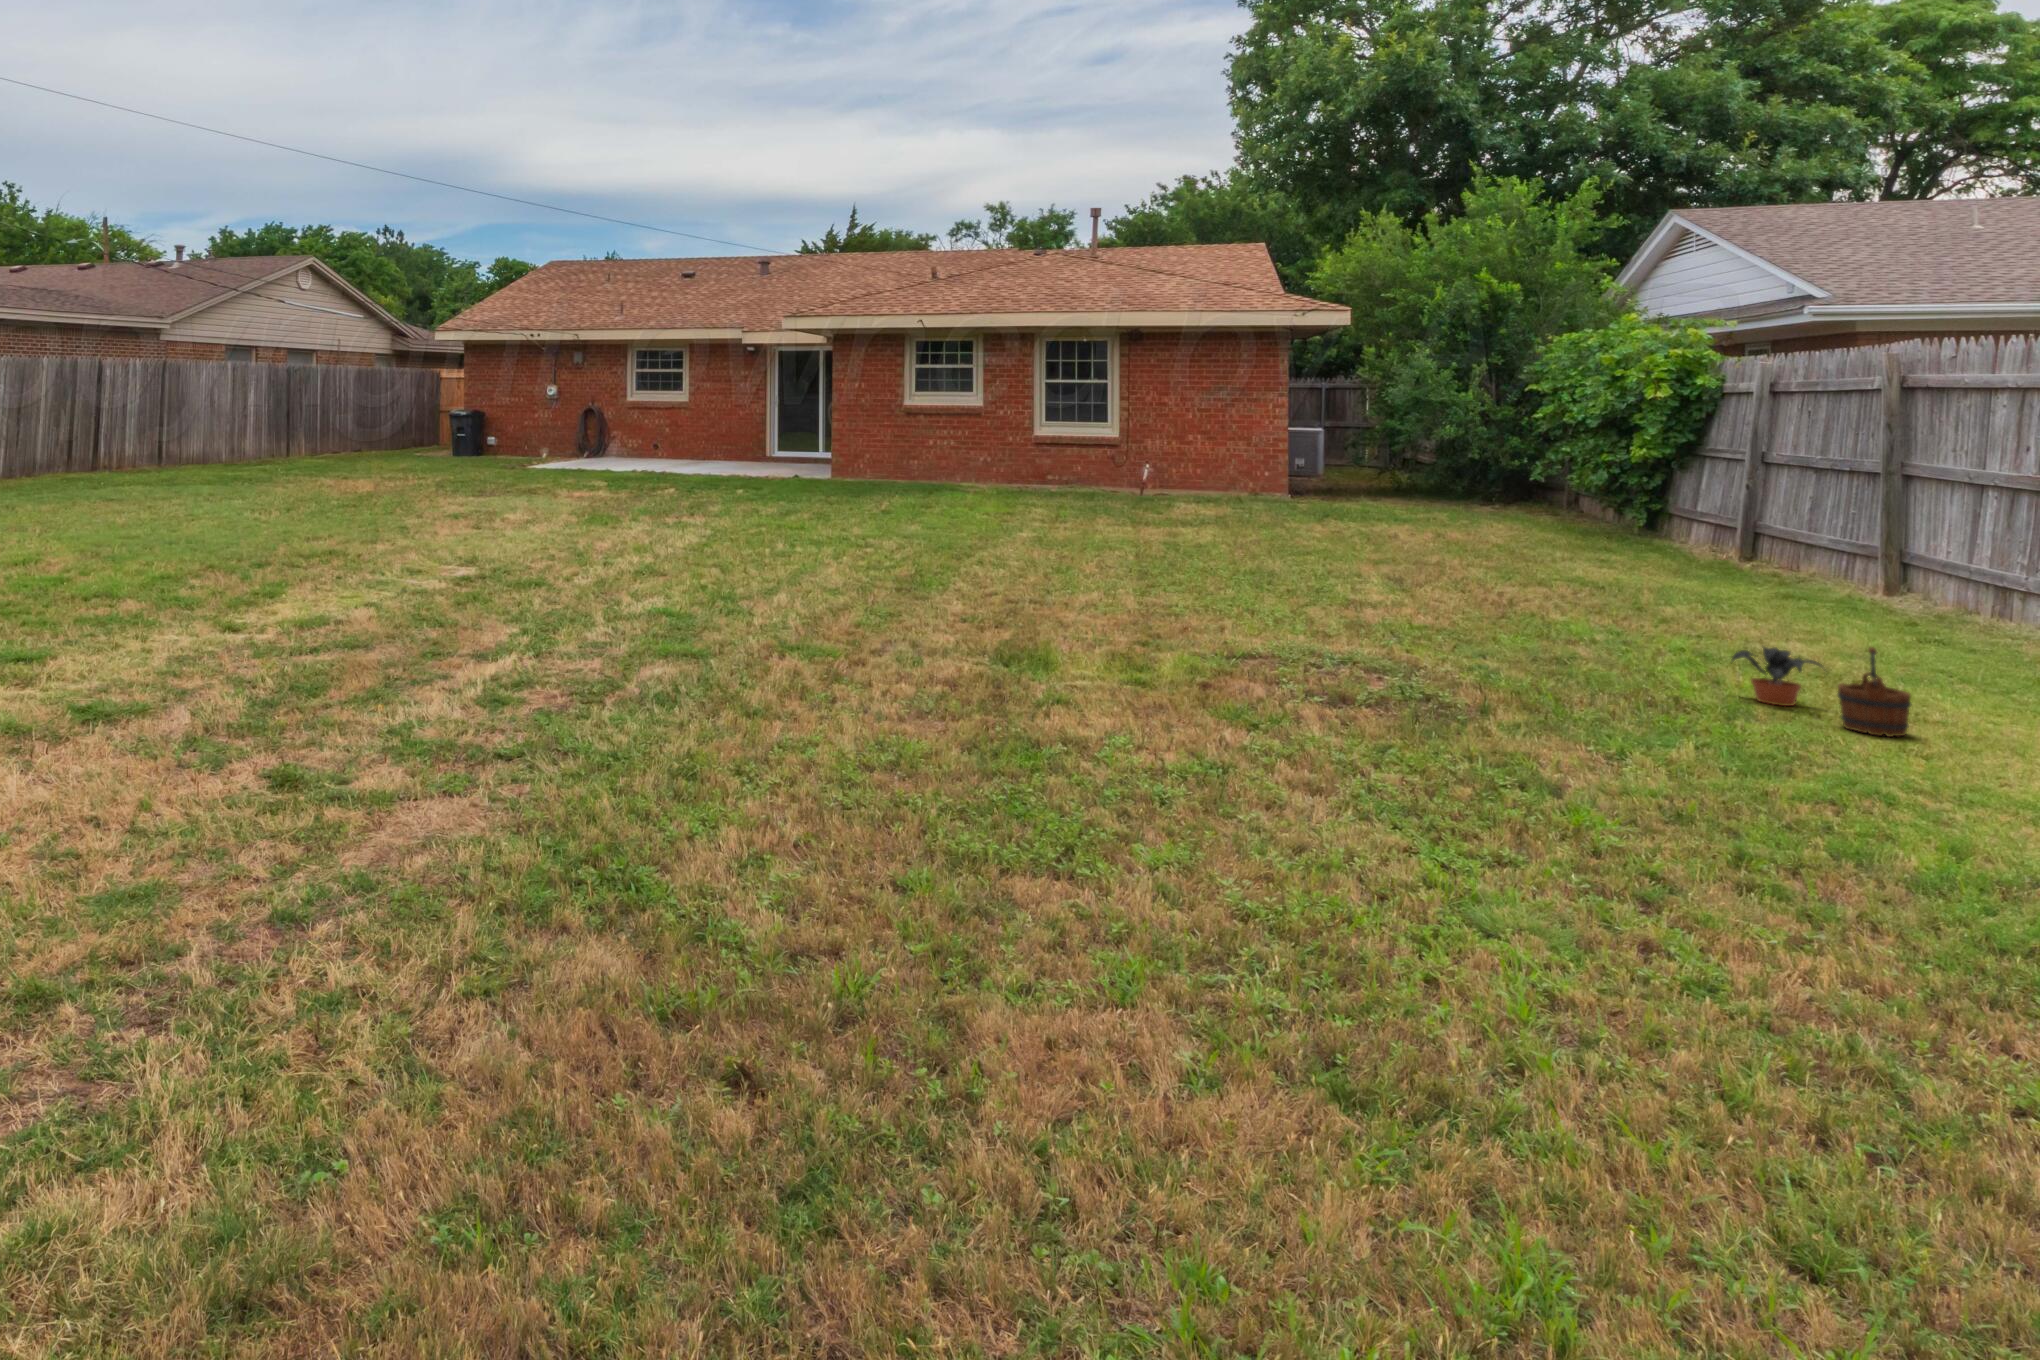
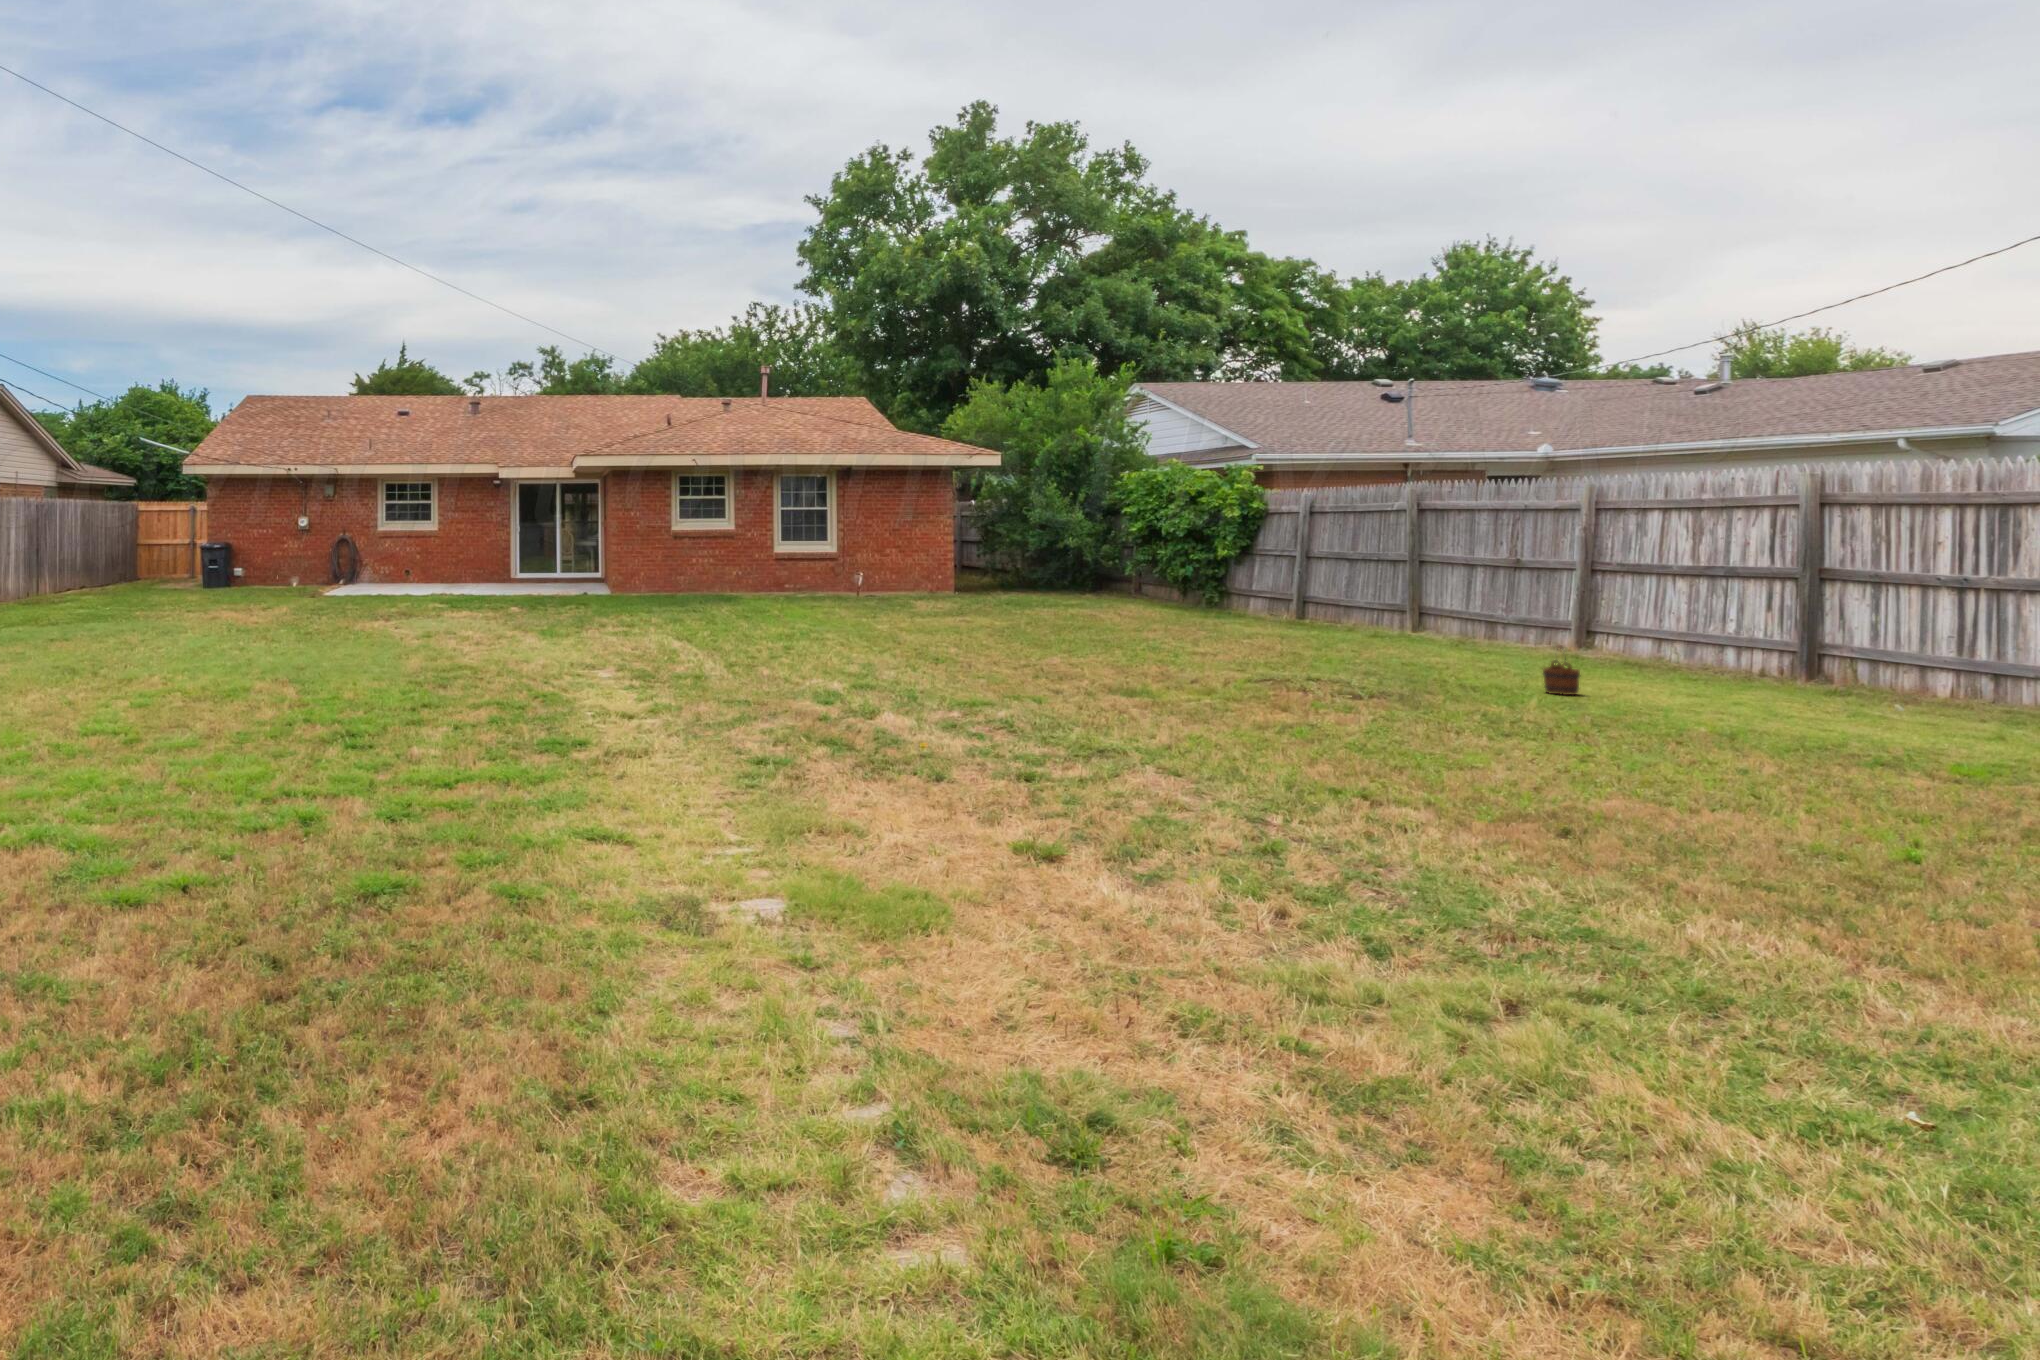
potted plant: present [1732,647,1822,706] -> none [1469,652,1523,687]

